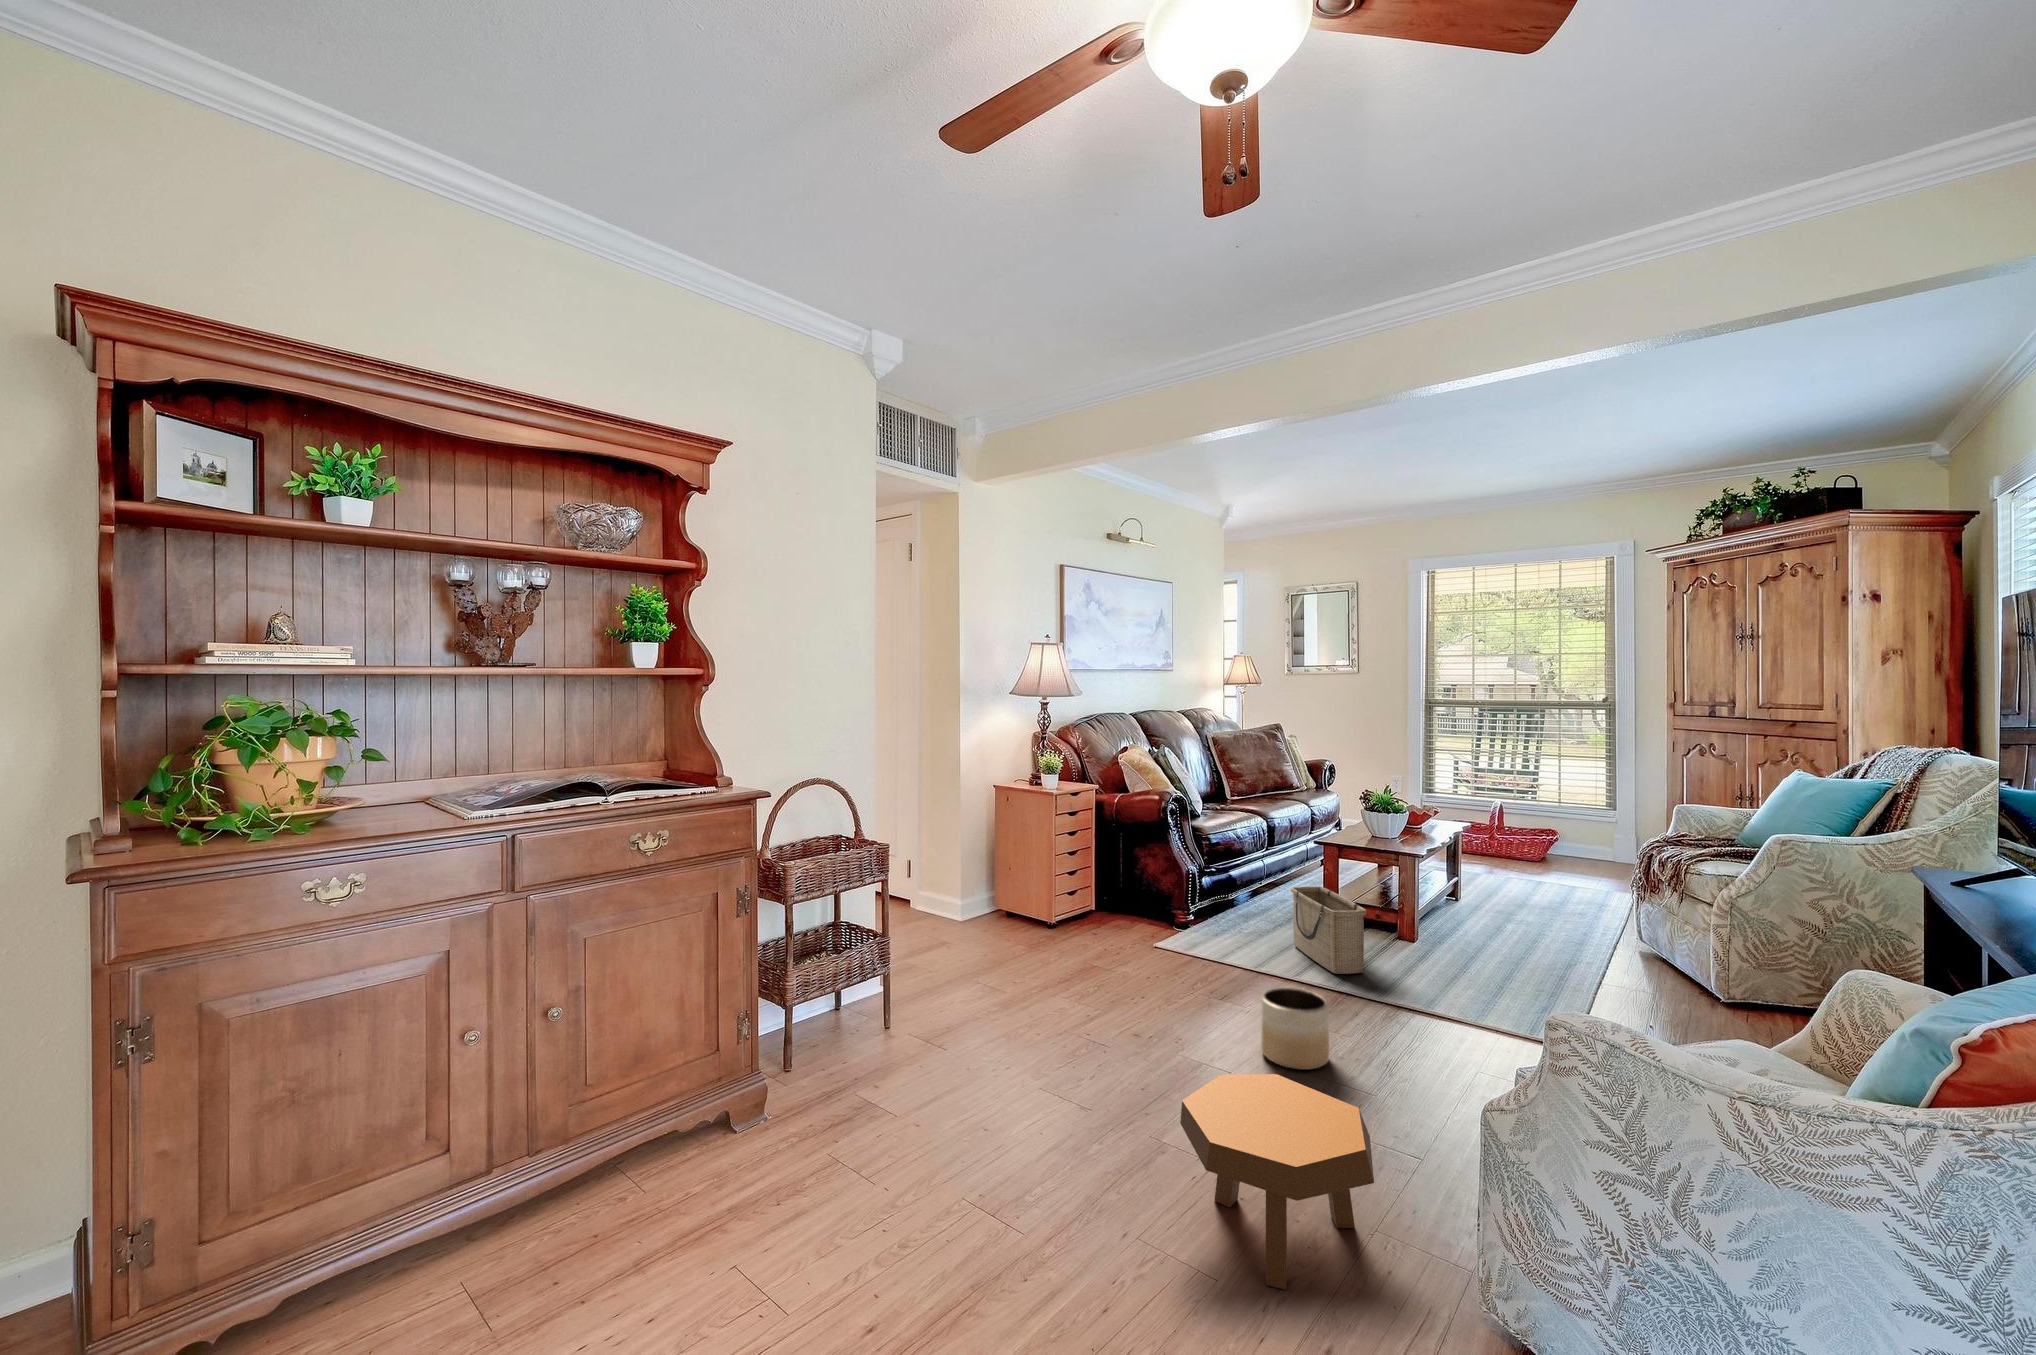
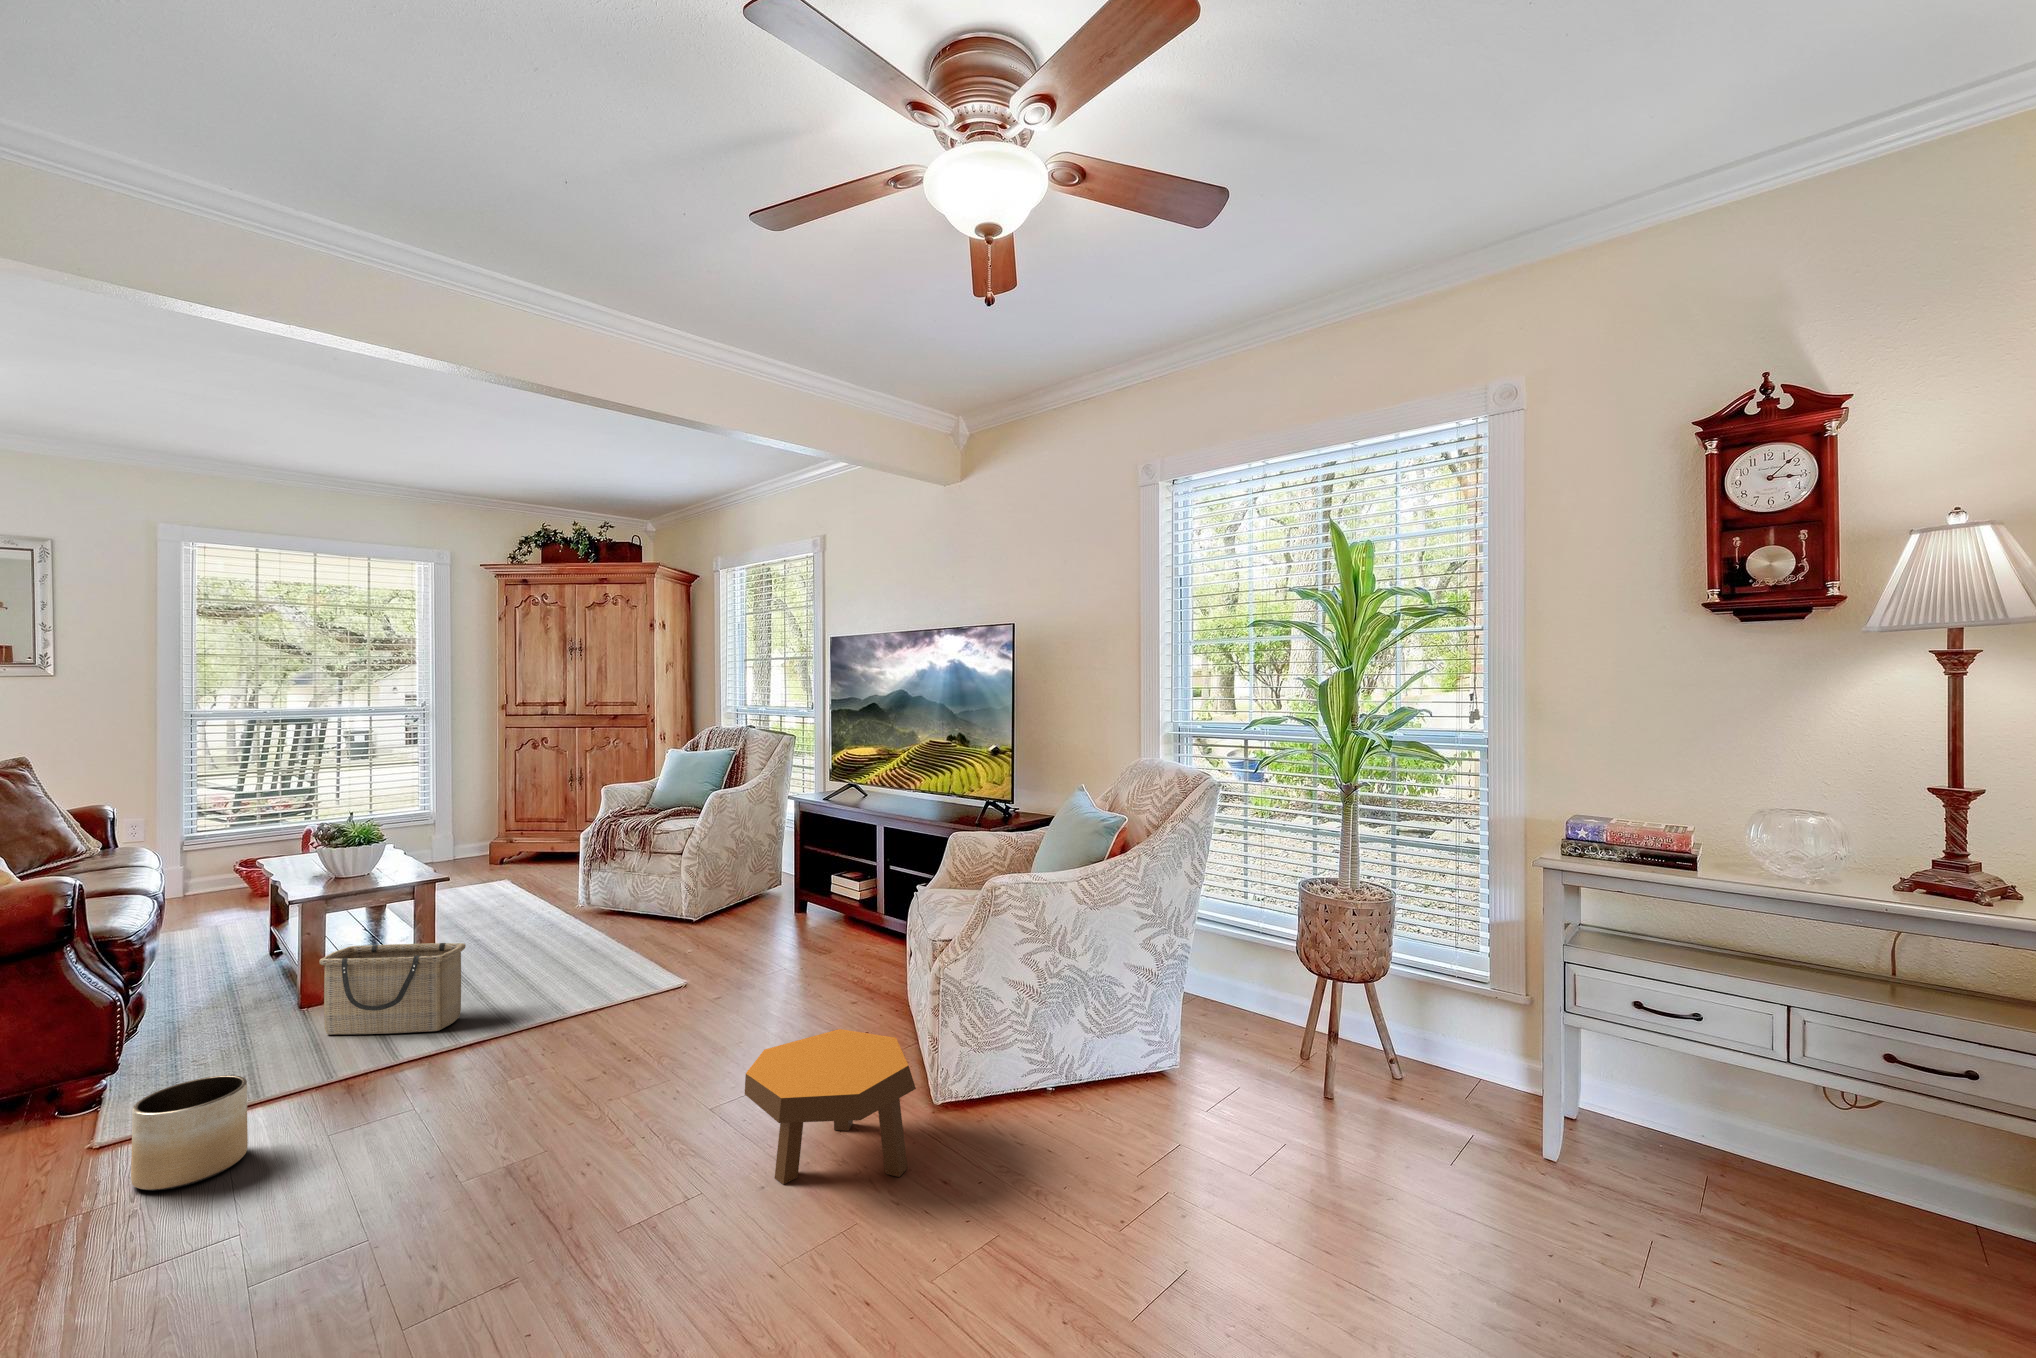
planter: present [1261,988,1329,1070] -> present [131,1075,248,1191]

